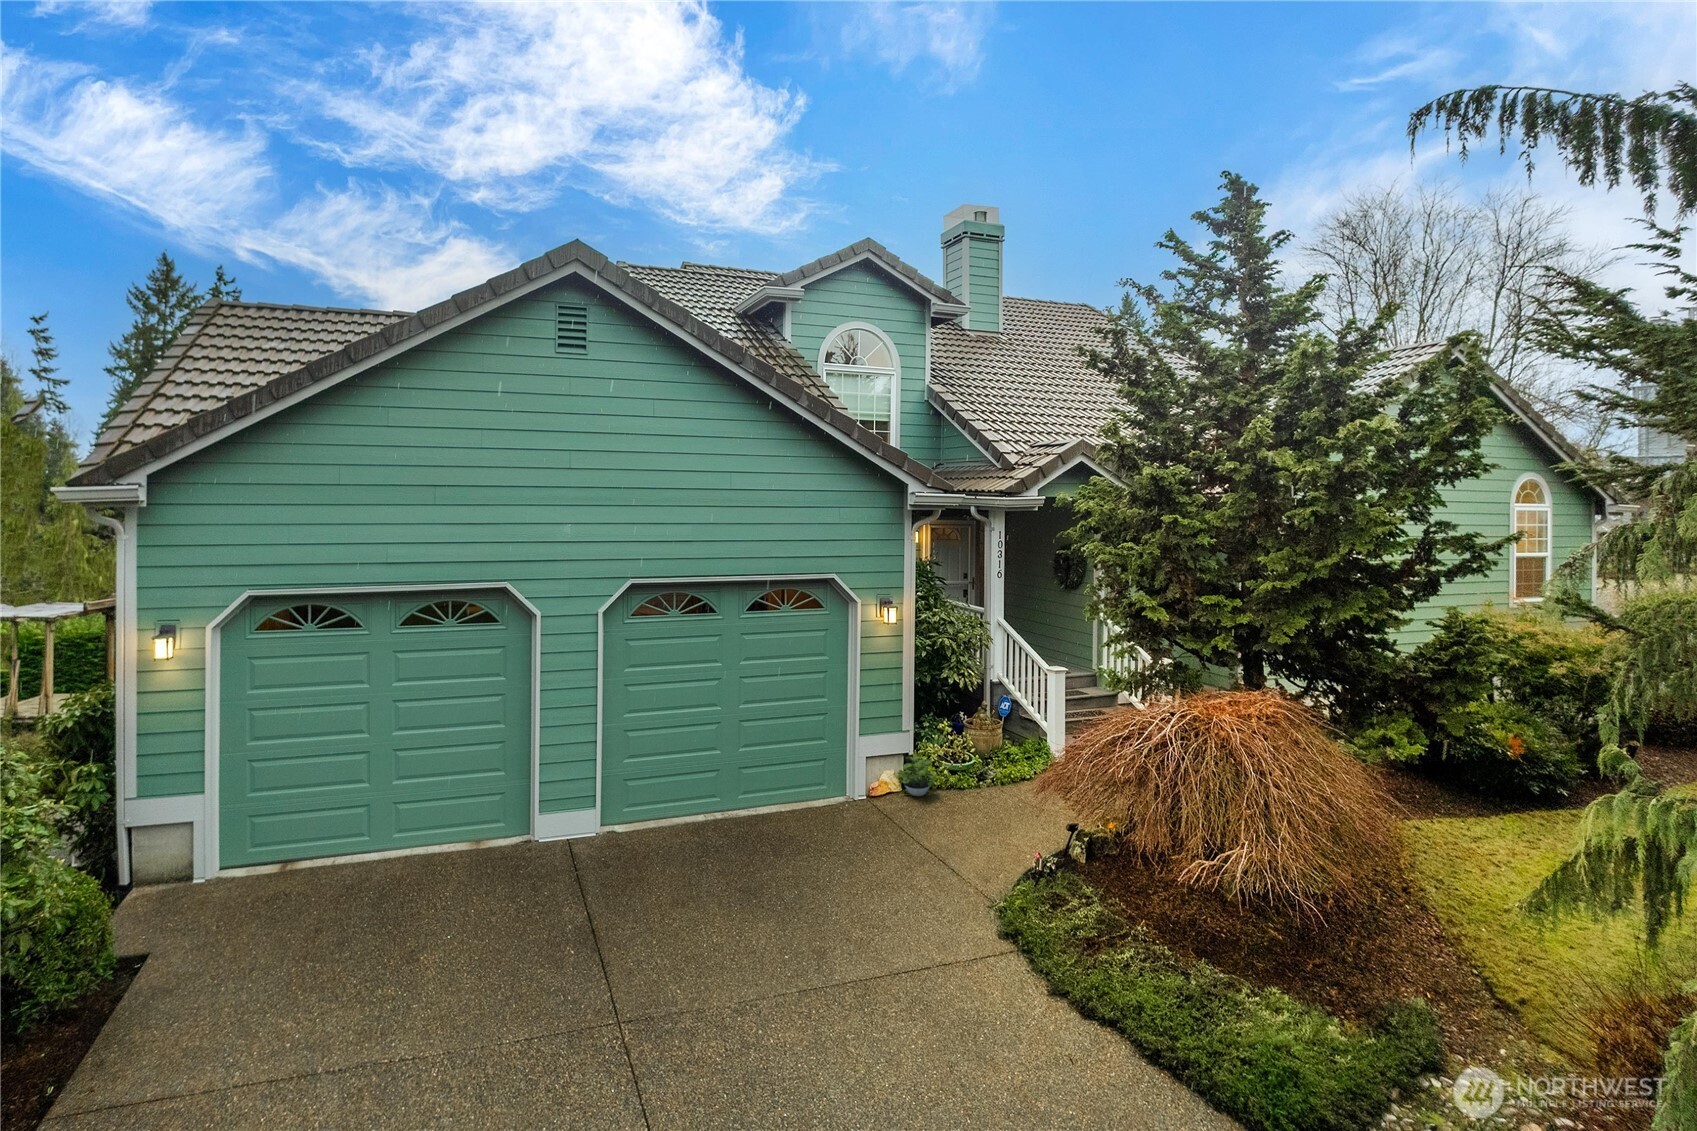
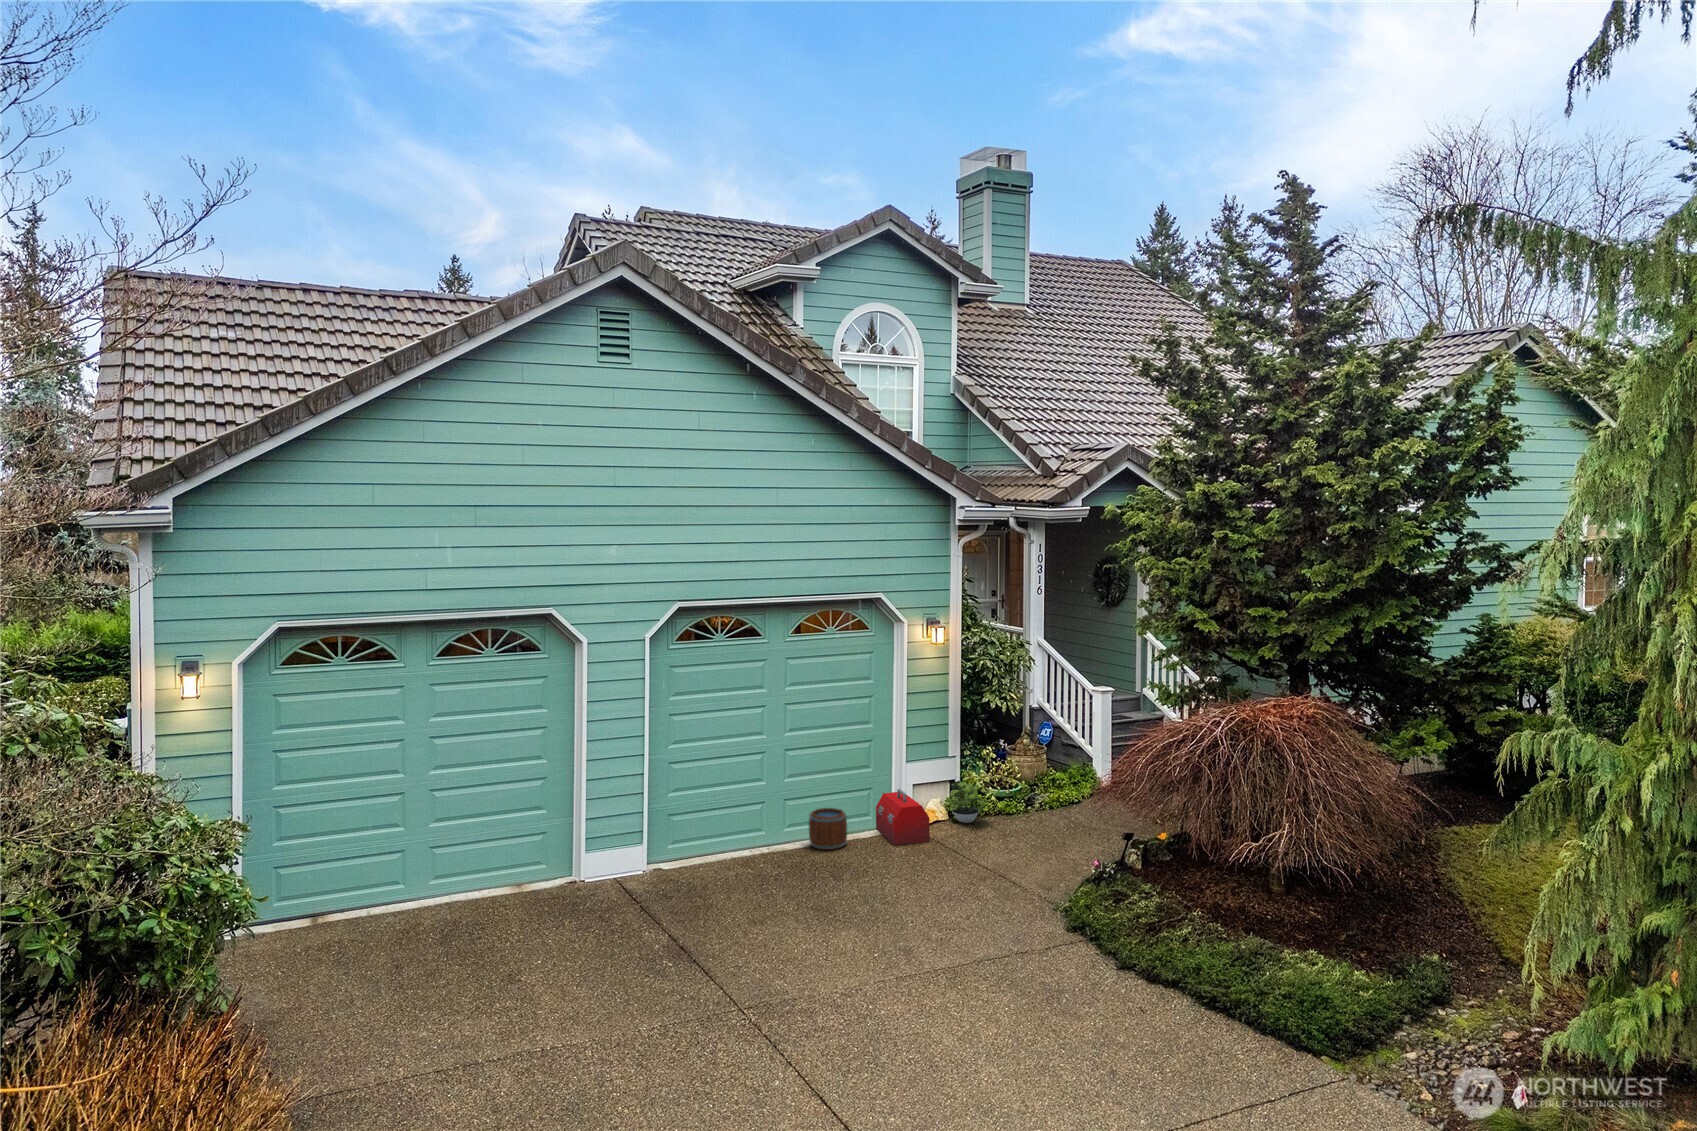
toolbox: none [830,764,877,821] -> present [876,789,930,845]
bucket: none [760,781,797,824] -> present [809,808,847,850]

